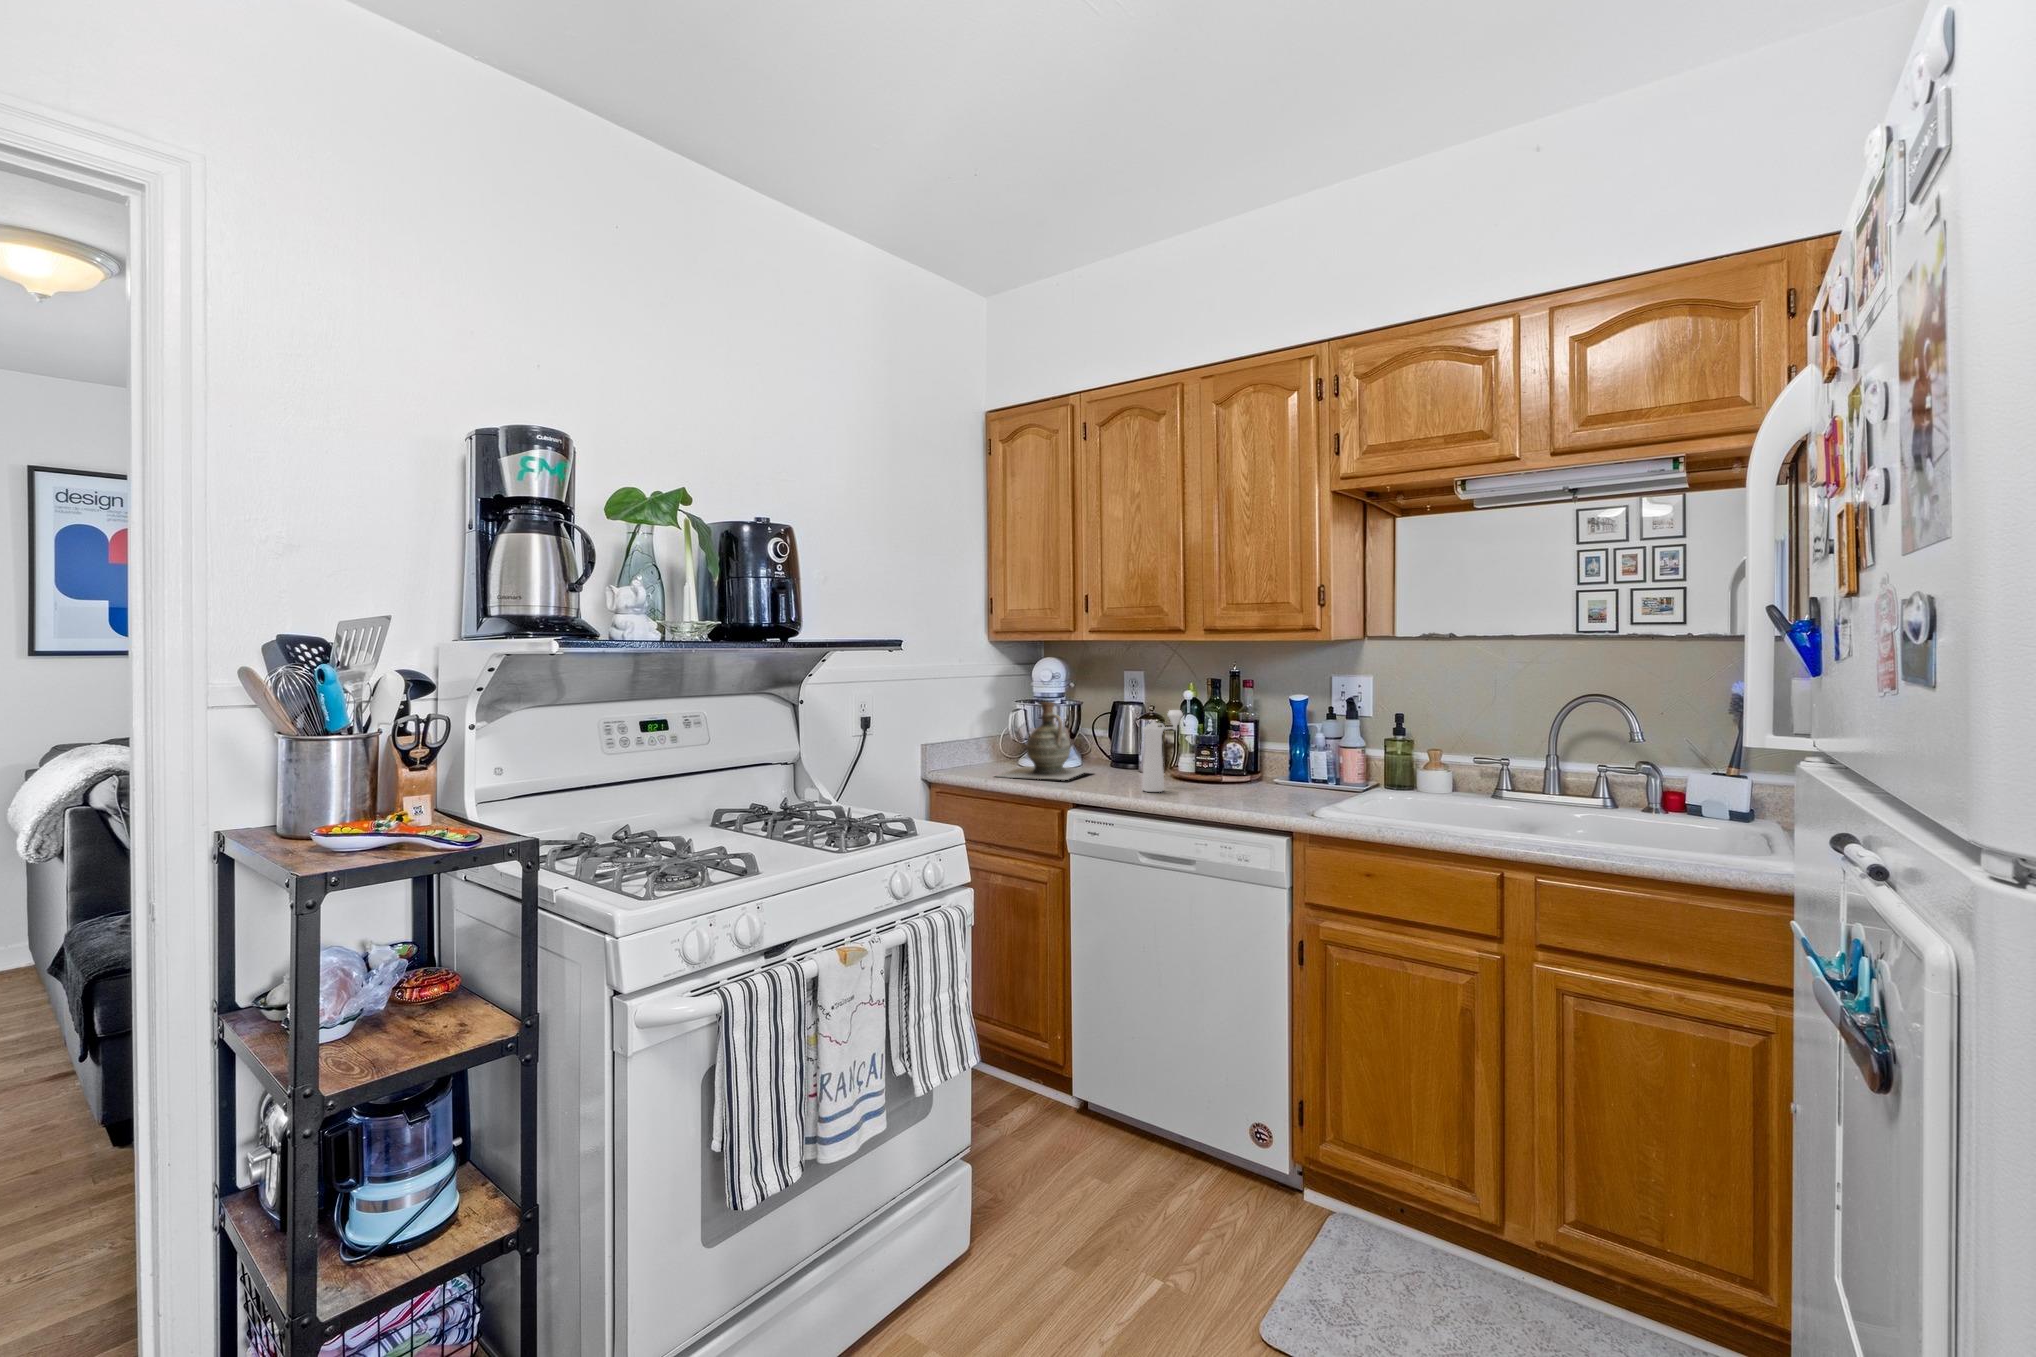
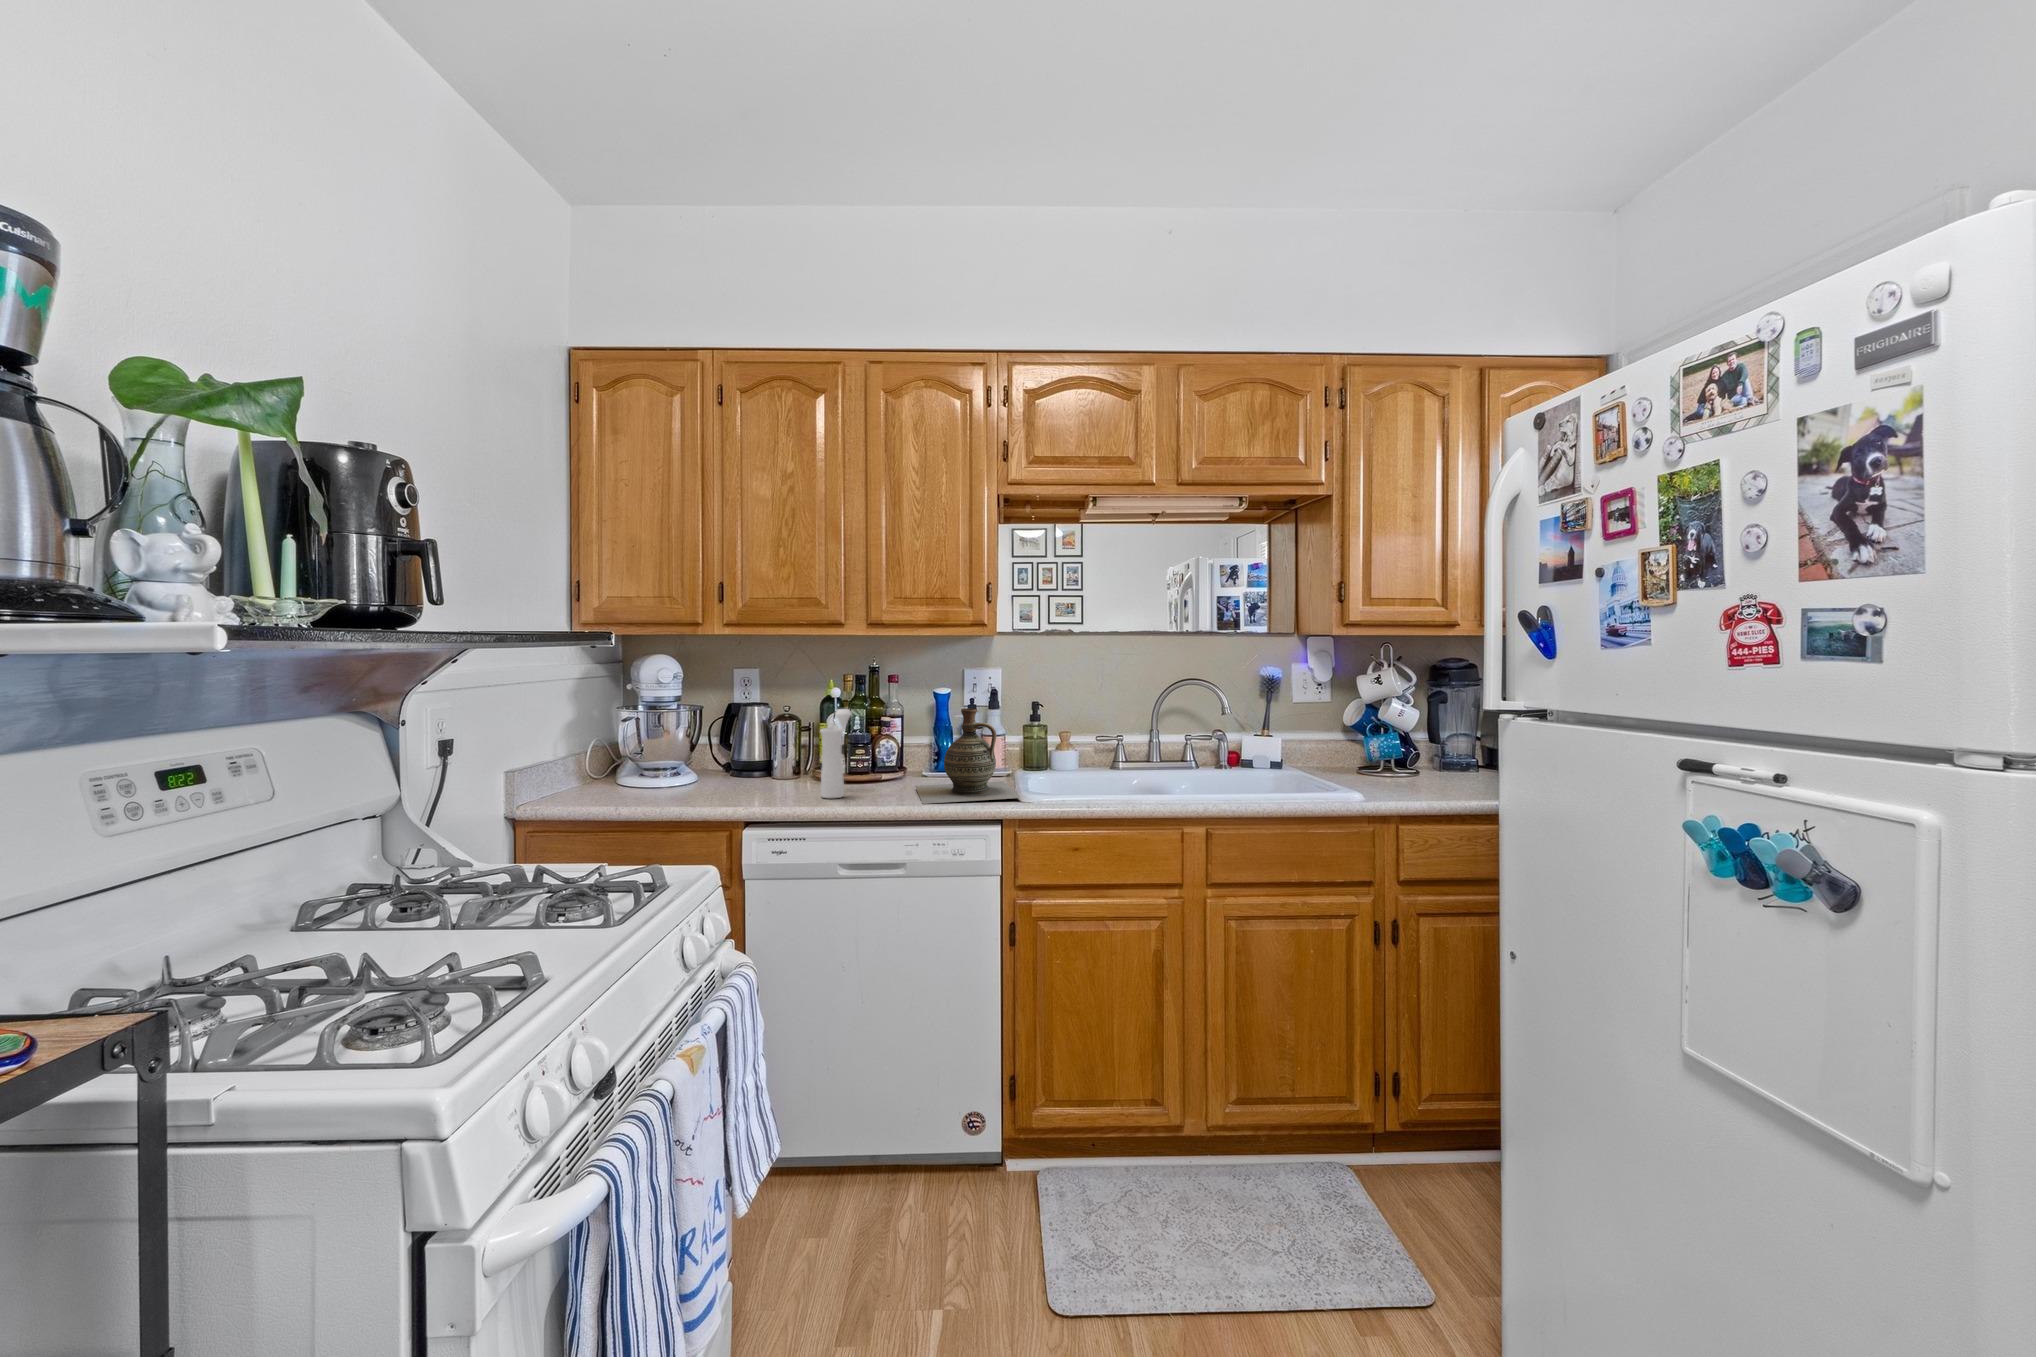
ceramic jug: present [997,702,1091,780] -> present [915,708,1019,804]

